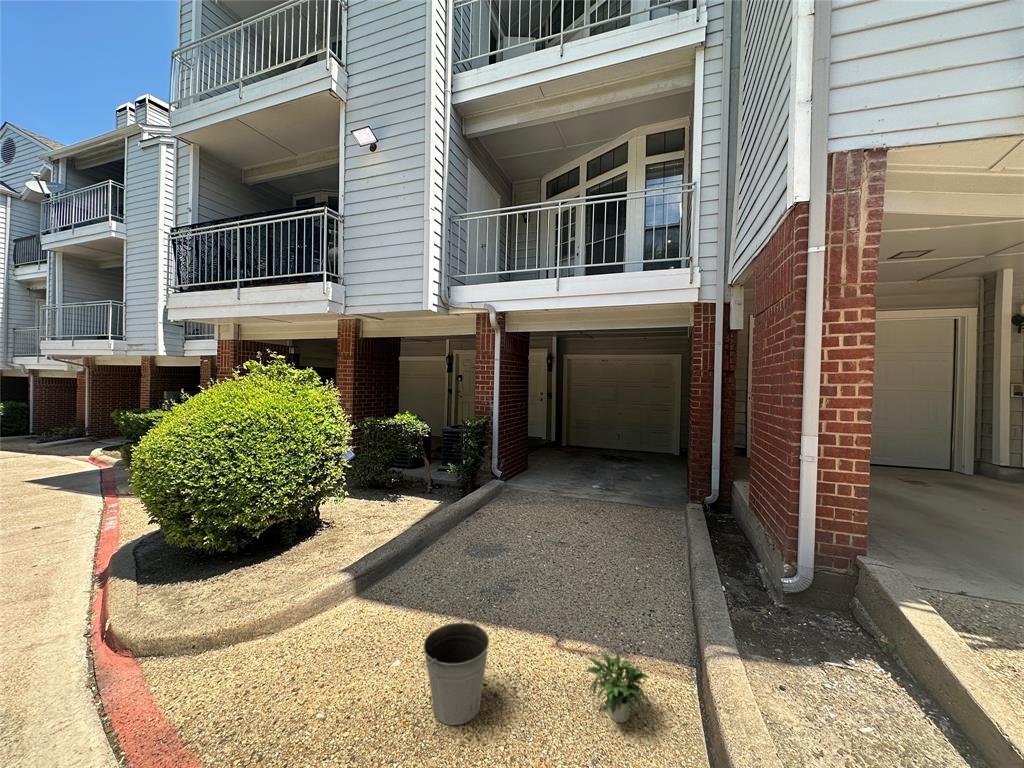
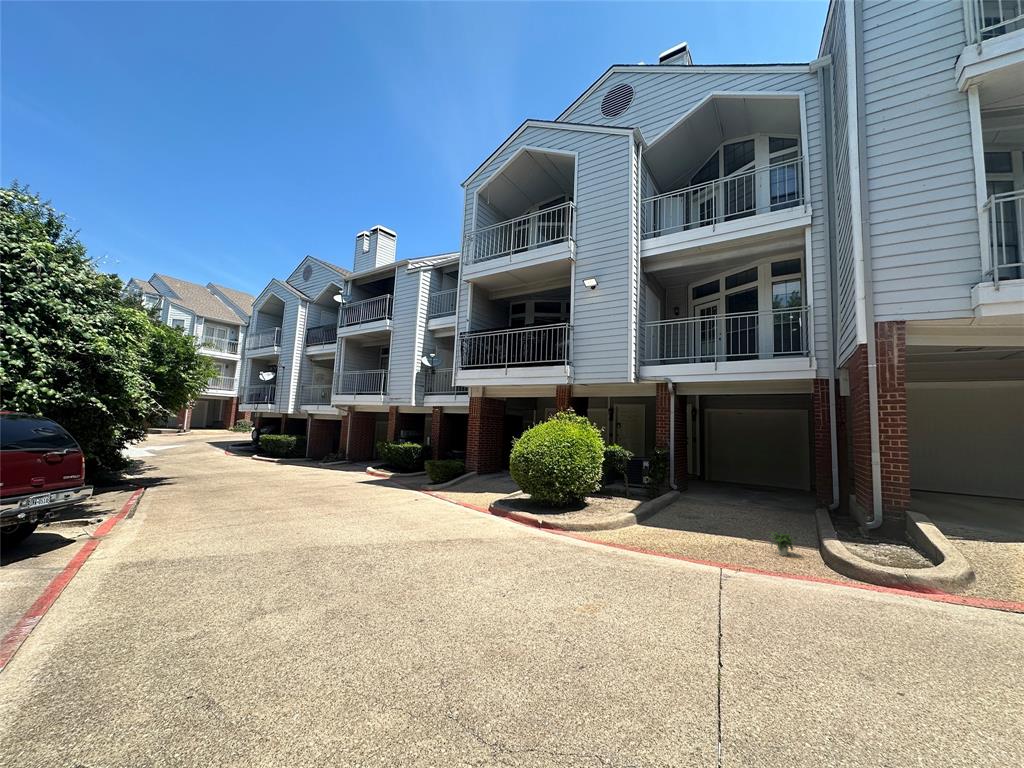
bucket: present [421,621,489,725] -> none [698,519,726,551]

